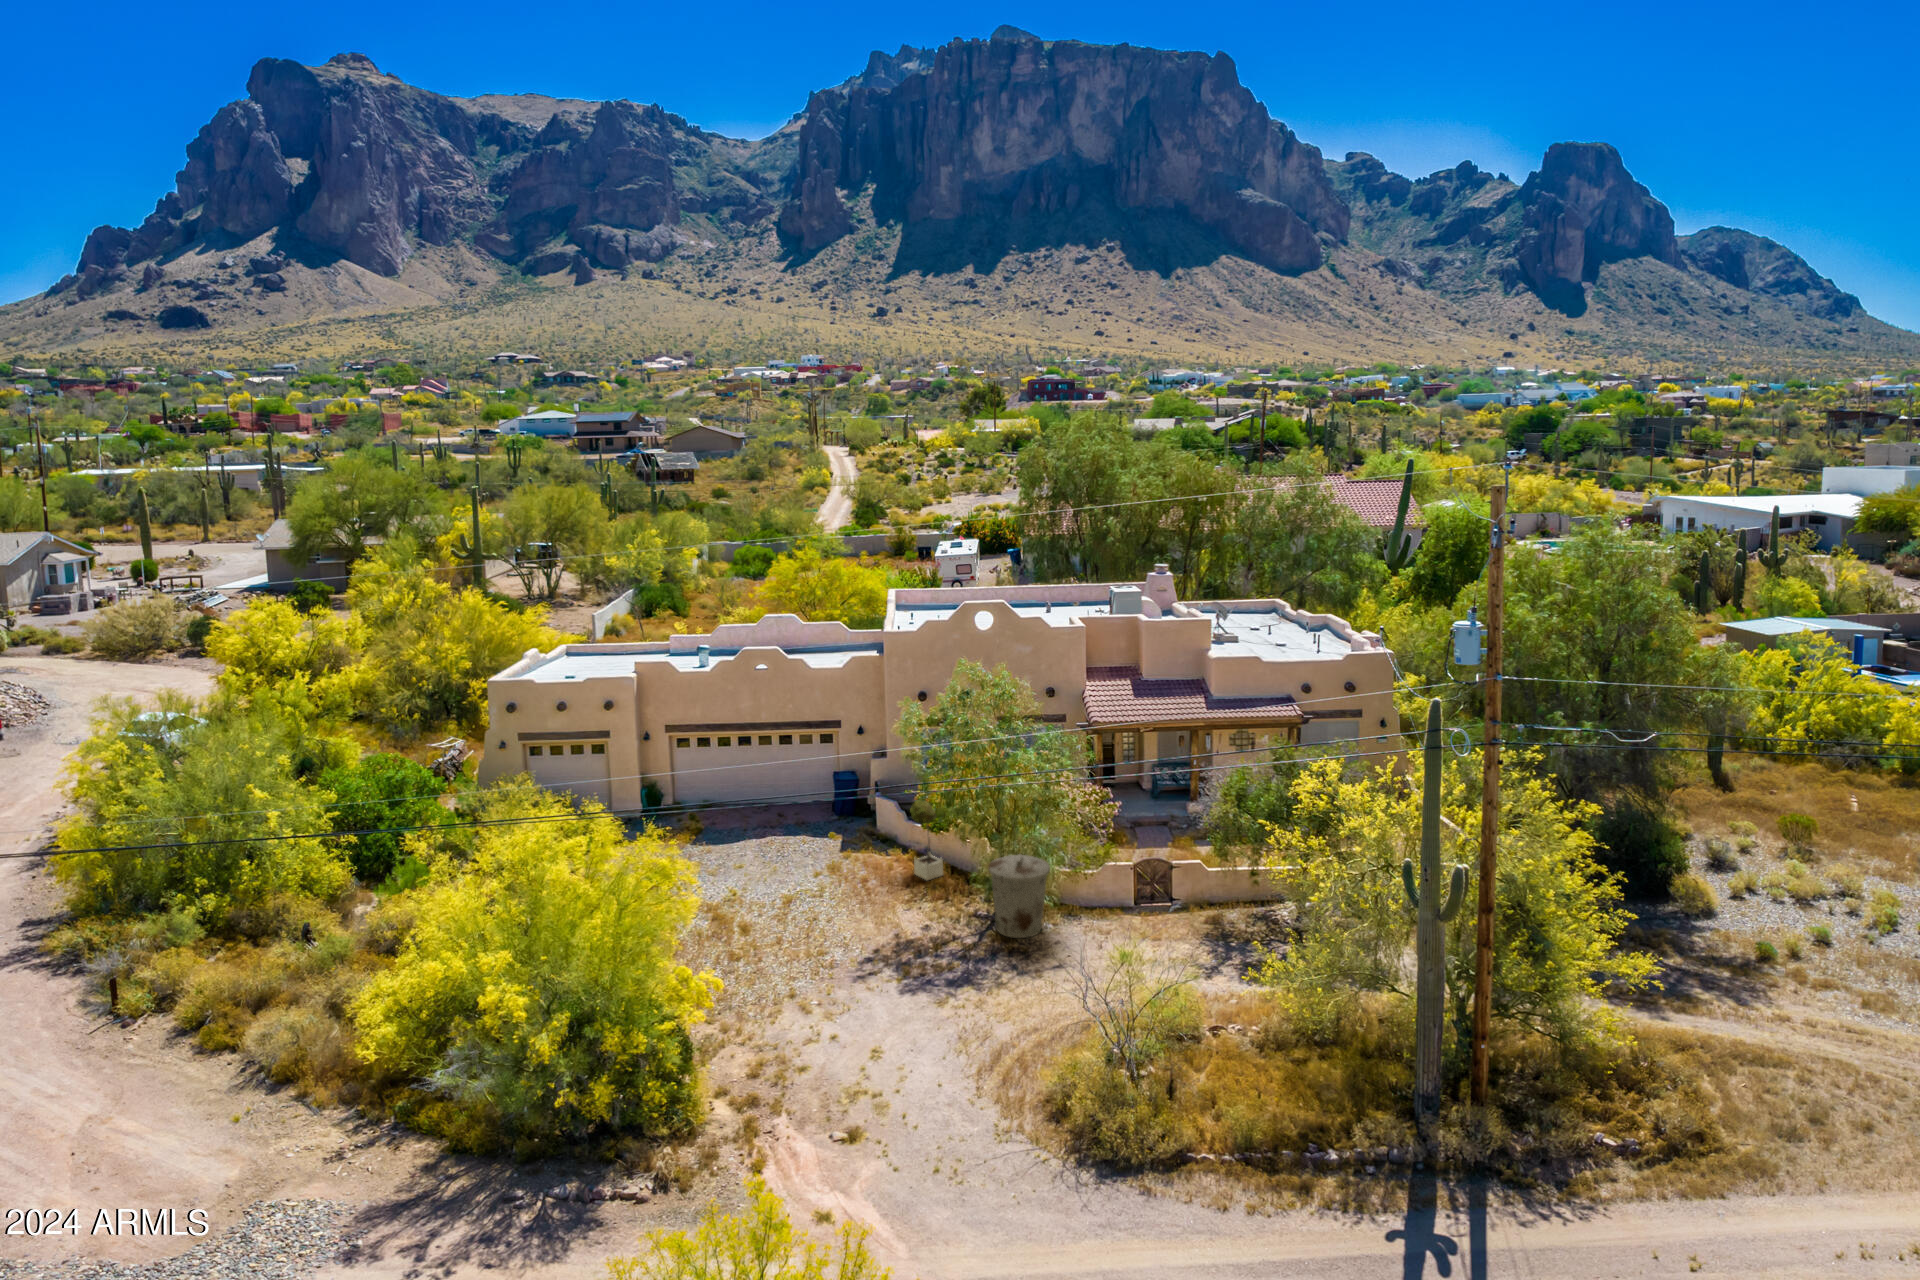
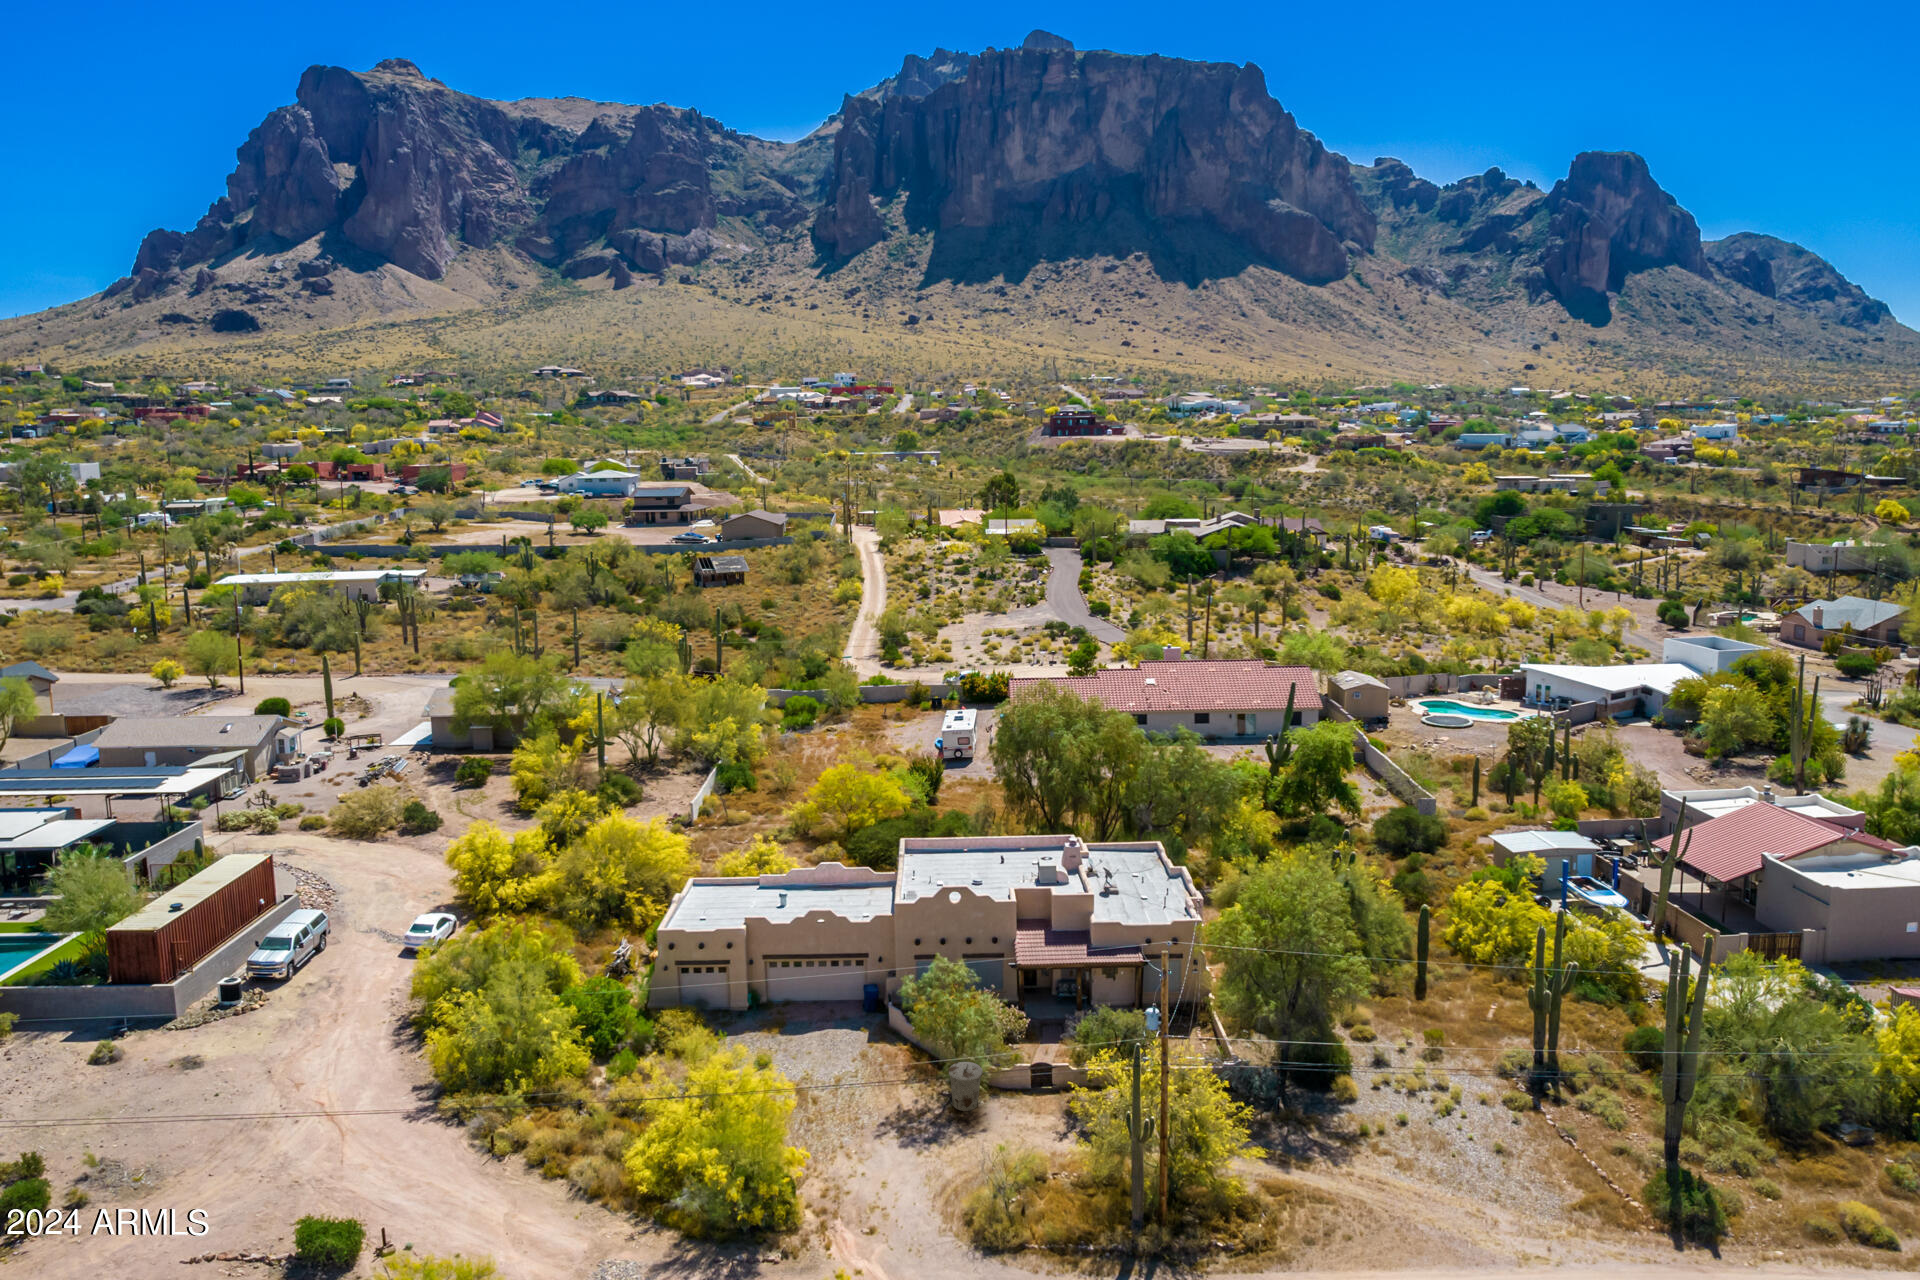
potted tree: present [910,800,943,880] -> none [907,1019,926,1066]

